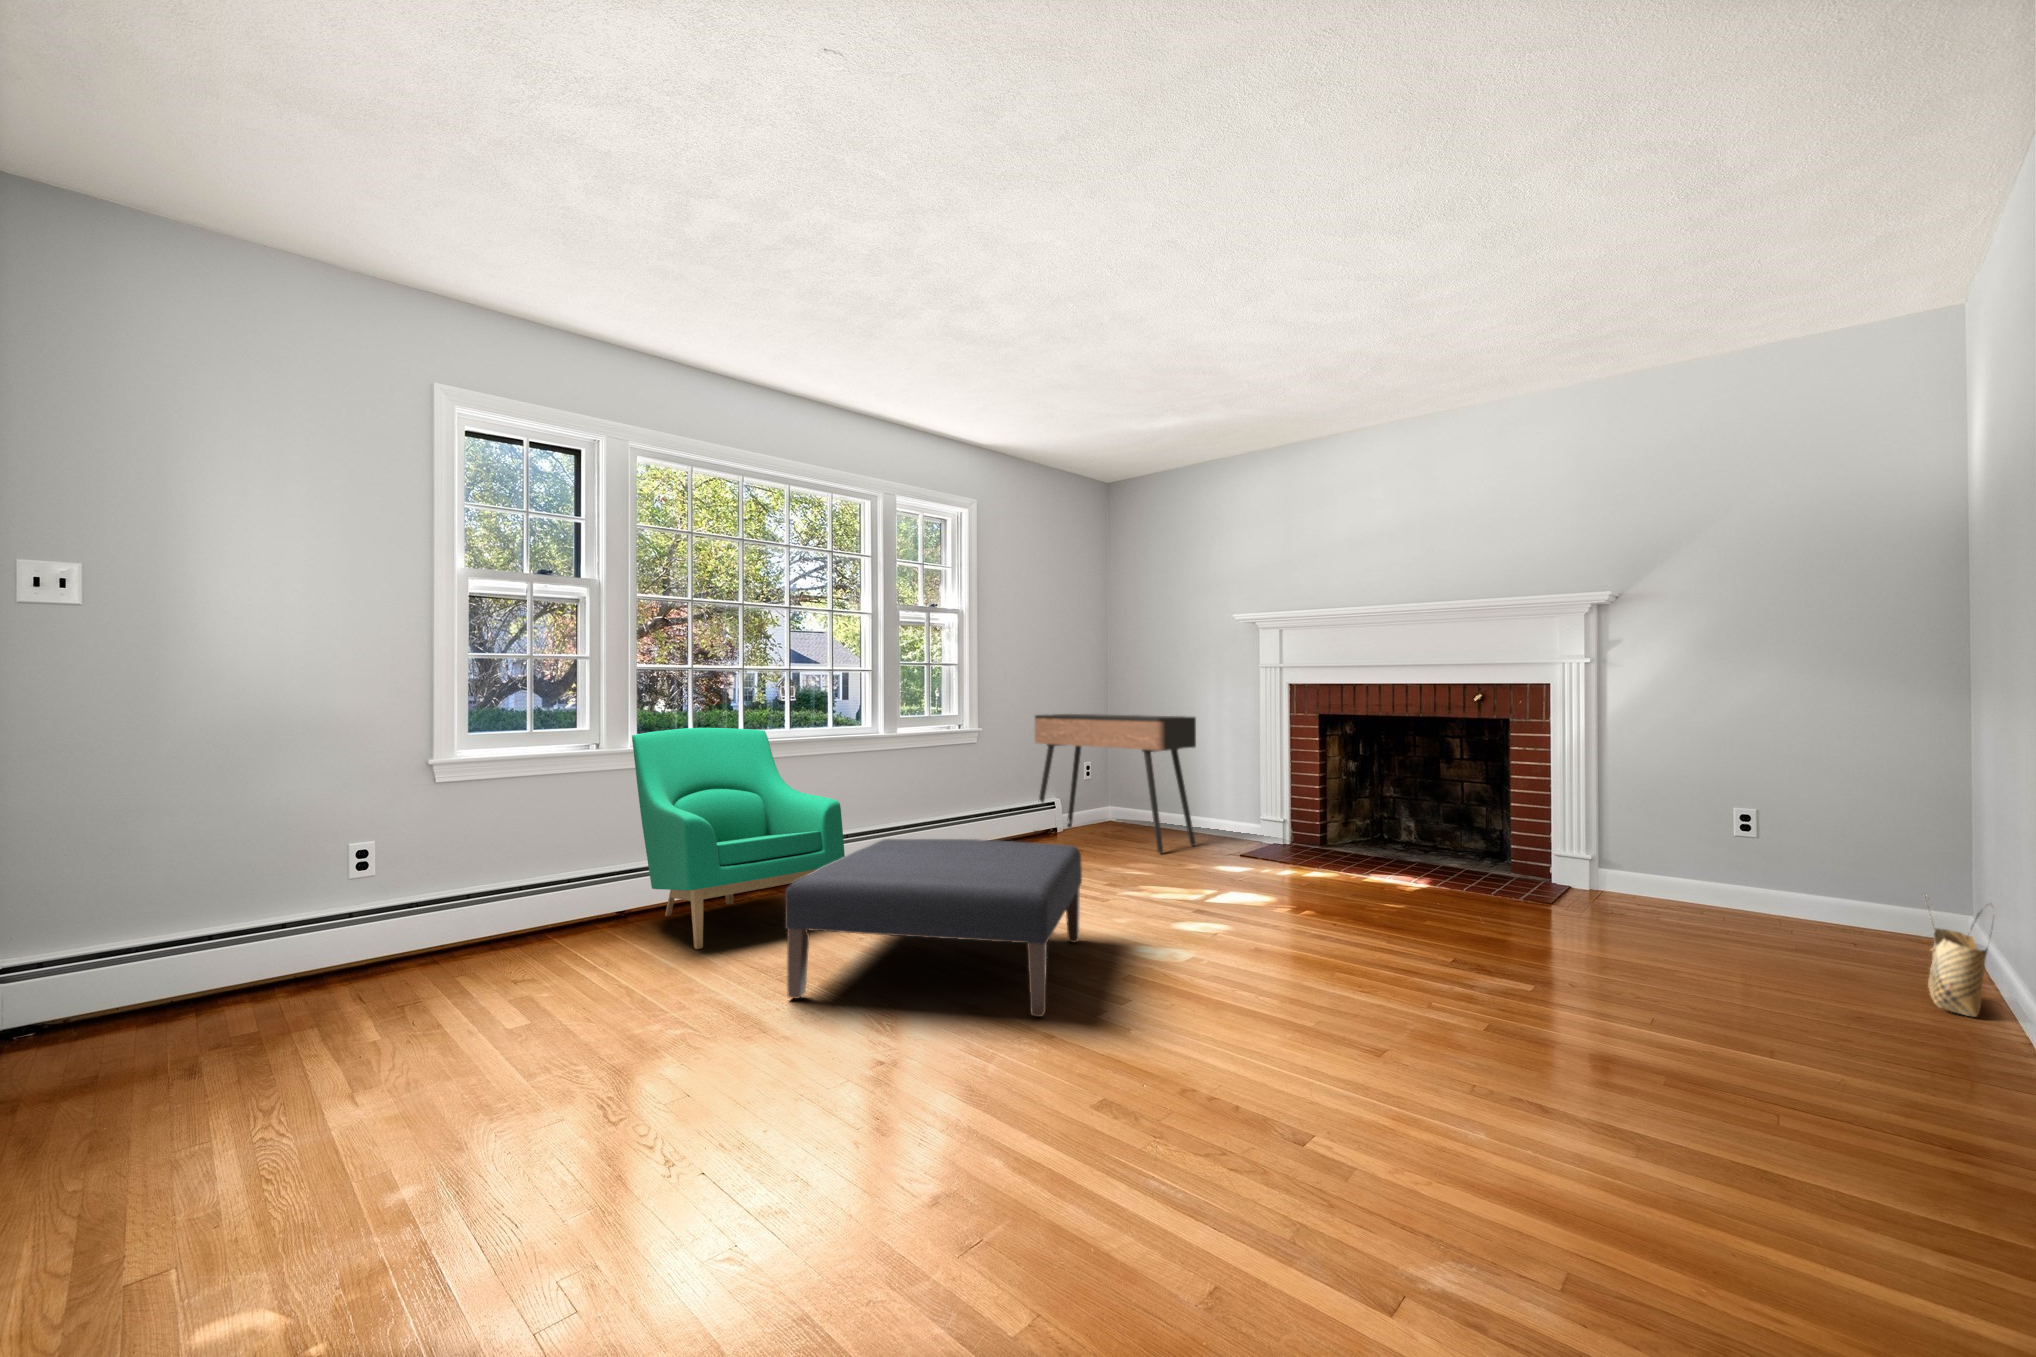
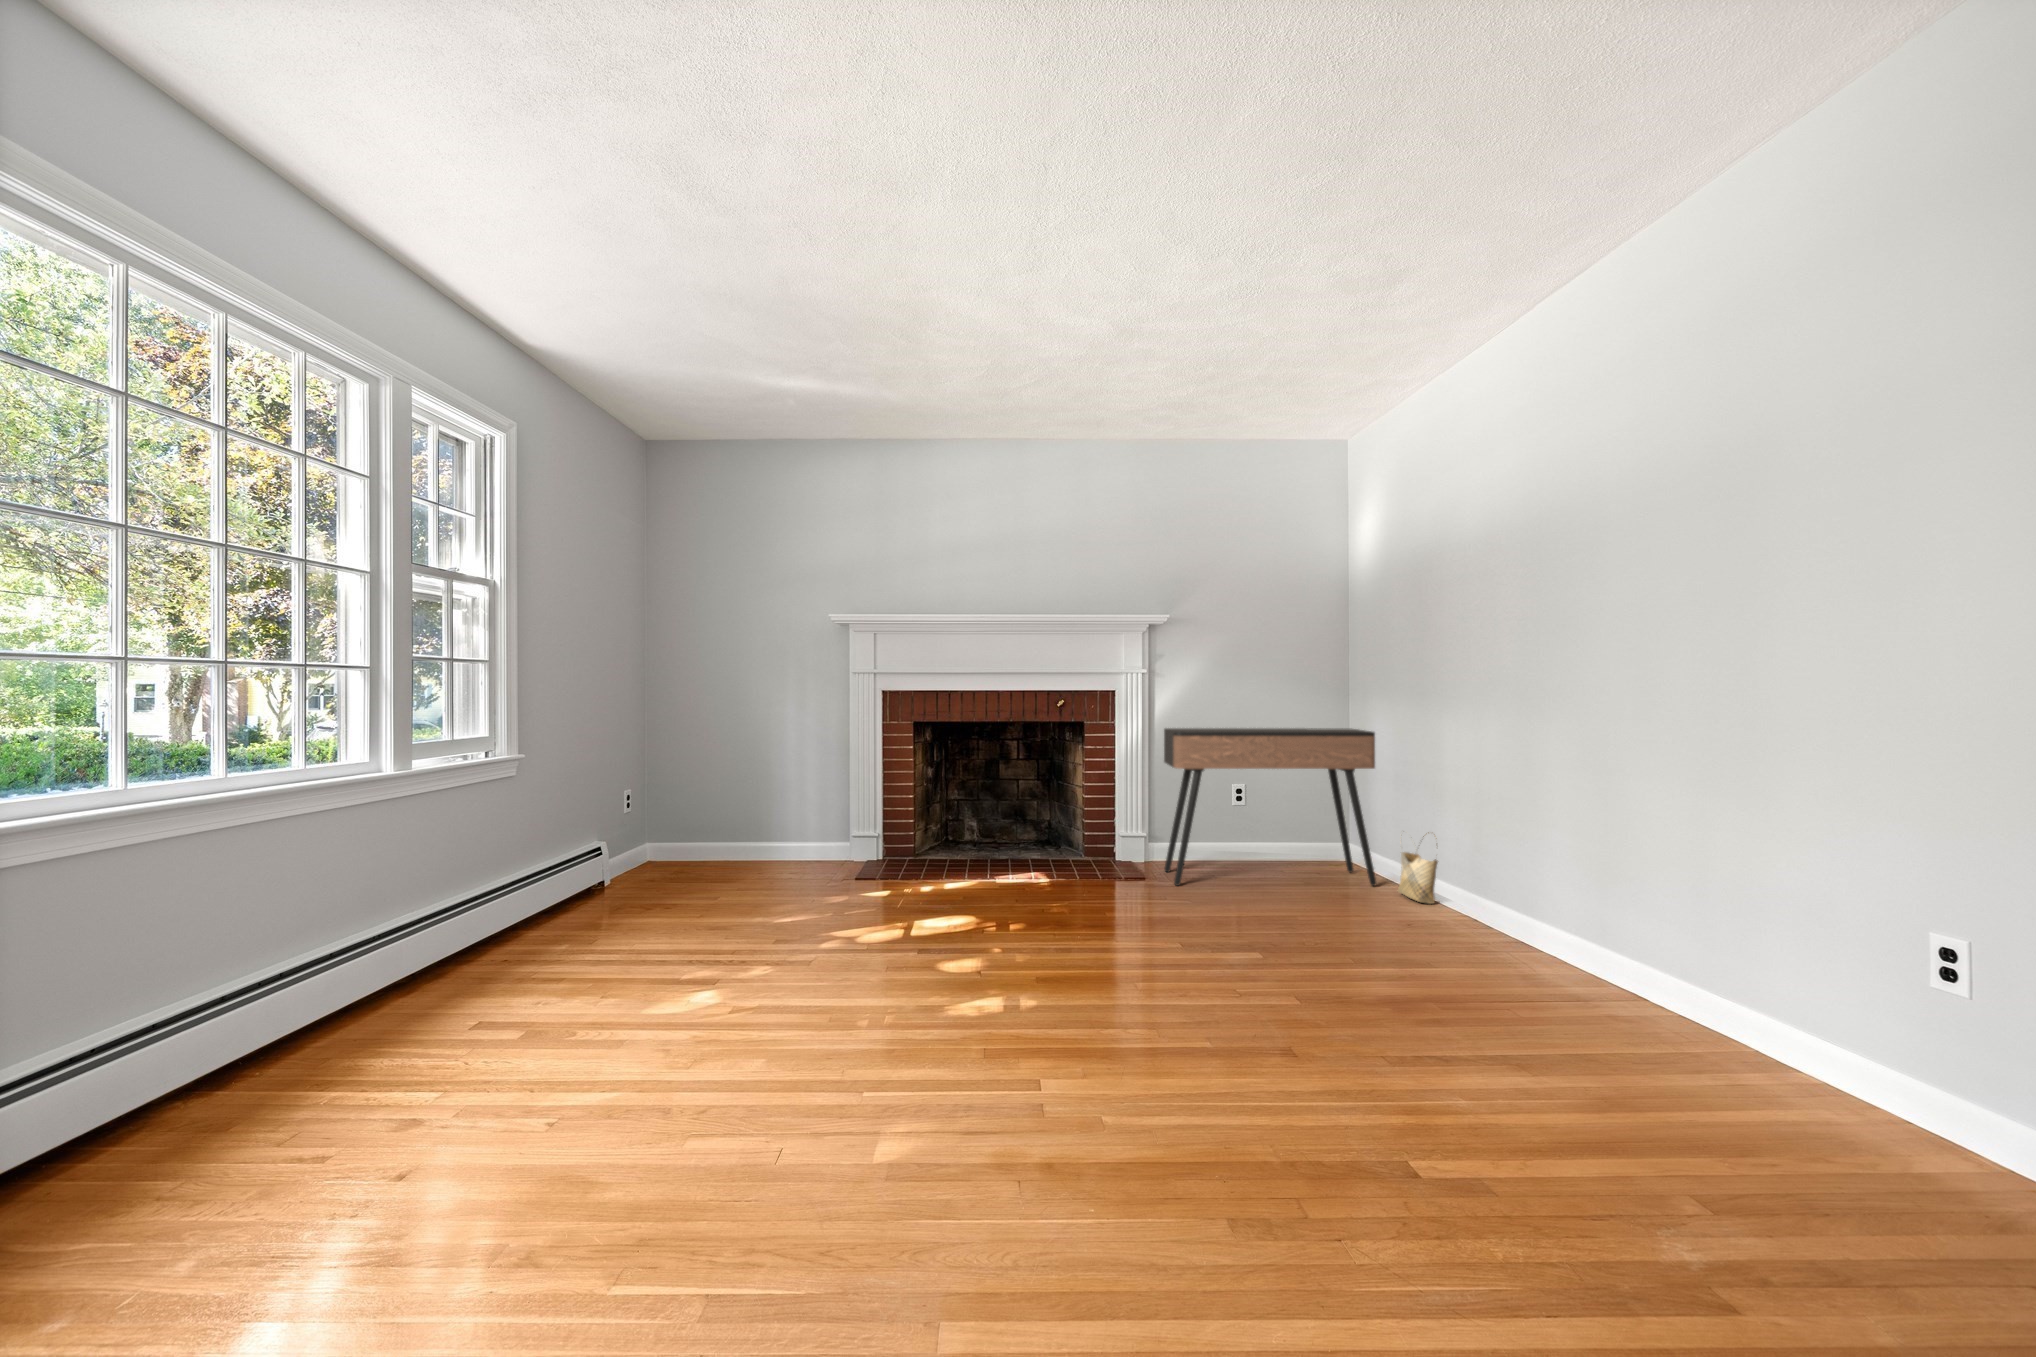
console table: present [1035,714,1196,853] -> present [1164,728,1376,886]
armchair: present [632,728,845,949] -> none [96,784,567,1208]
ottoman: present [785,839,1082,1017] -> none [647,895,1081,1201]

